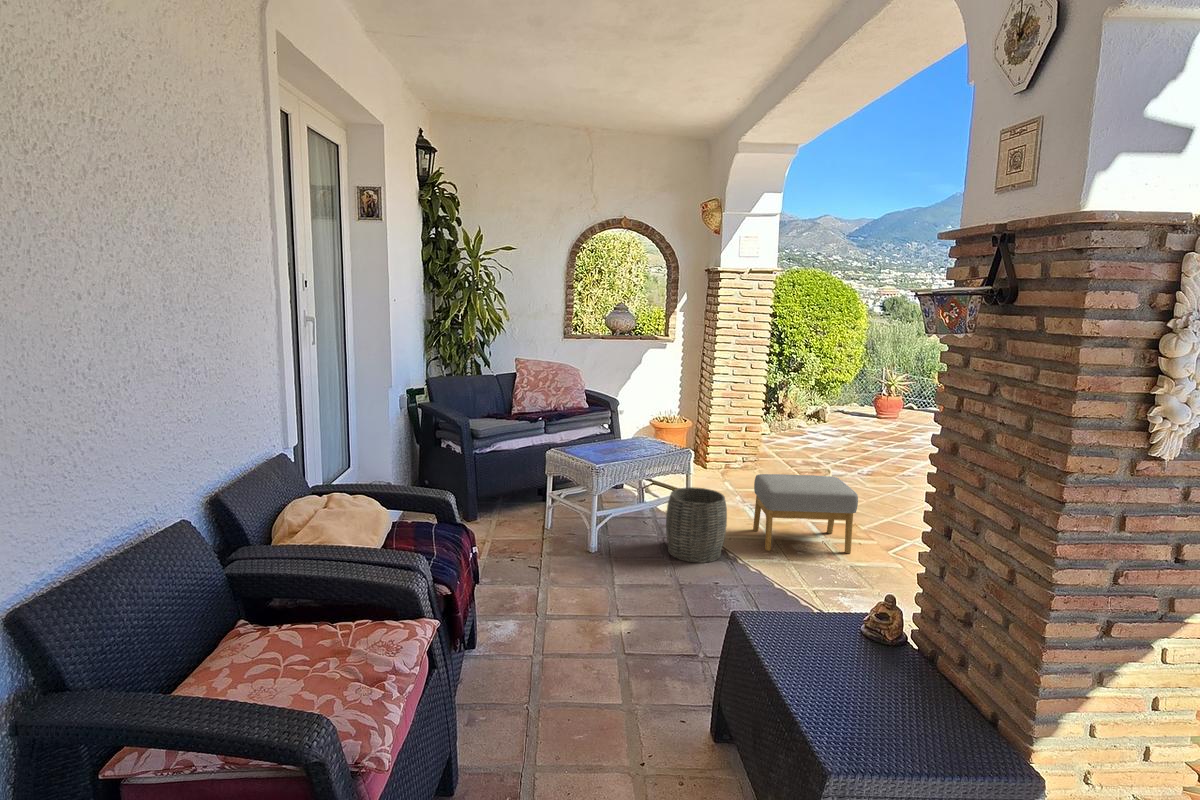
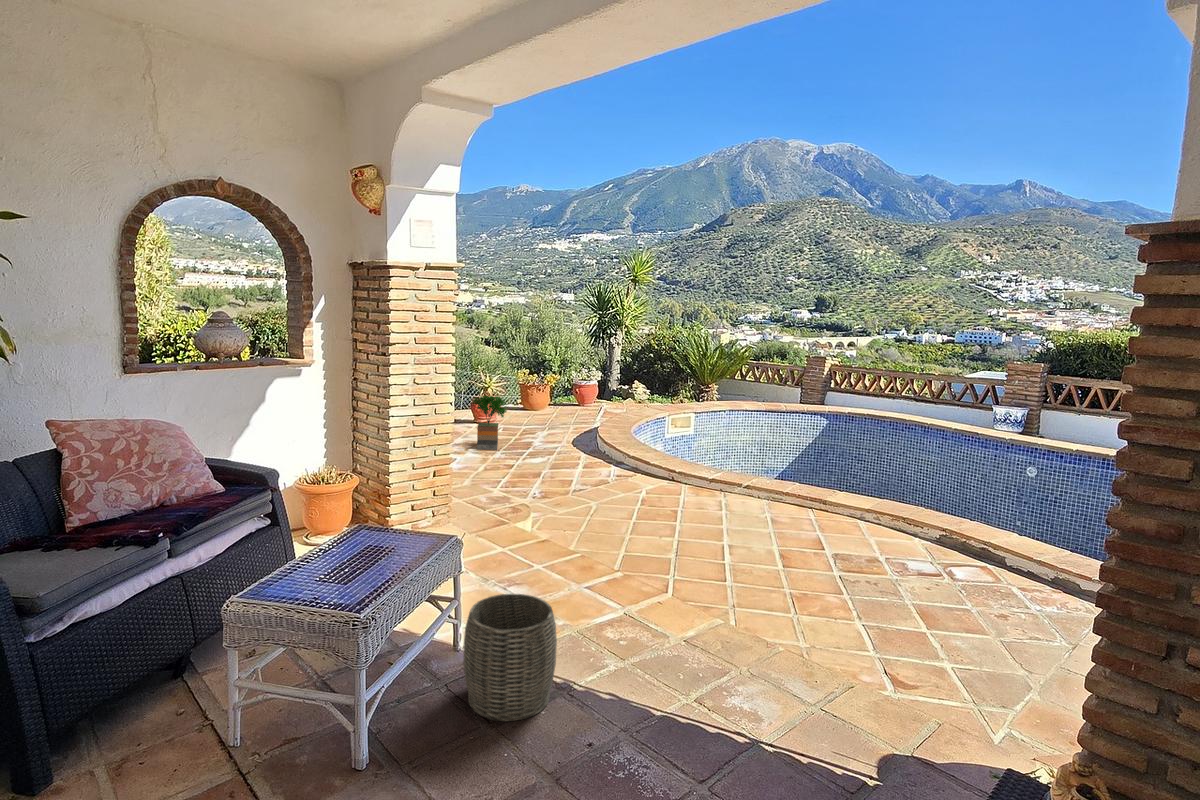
potted tree: none [834,382,867,432] -> present [473,396,507,450]
footstool: present [753,474,858,553] -> none [538,529,673,655]

